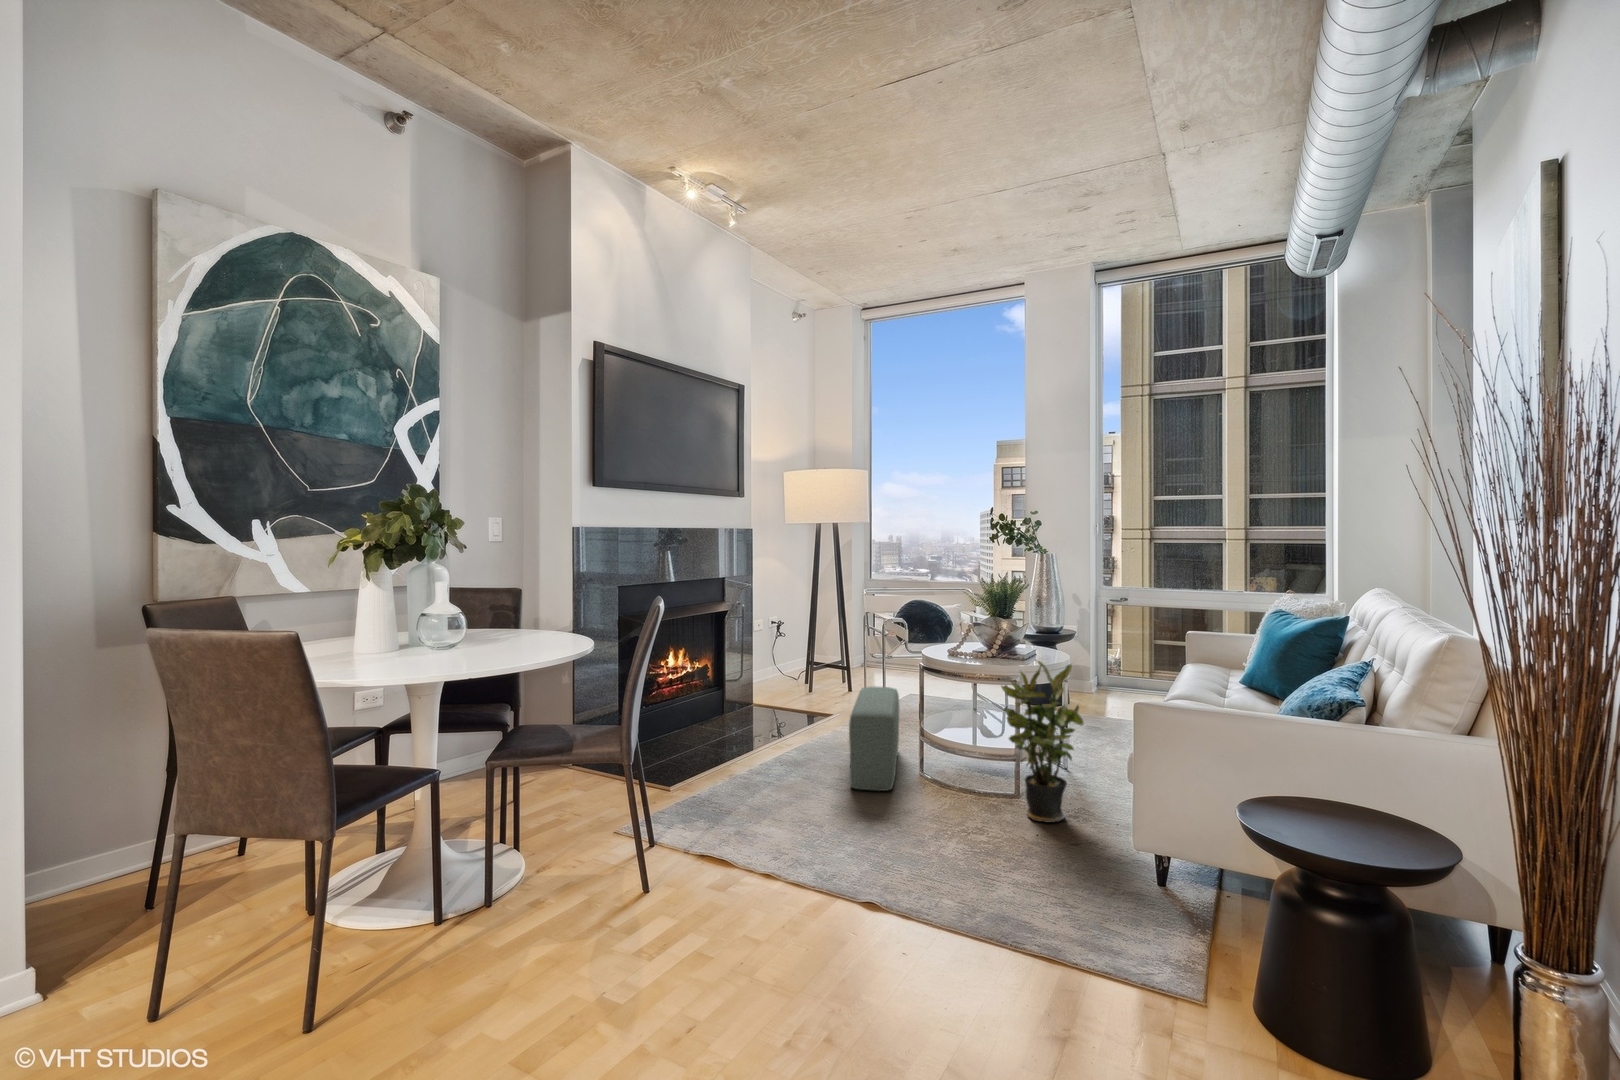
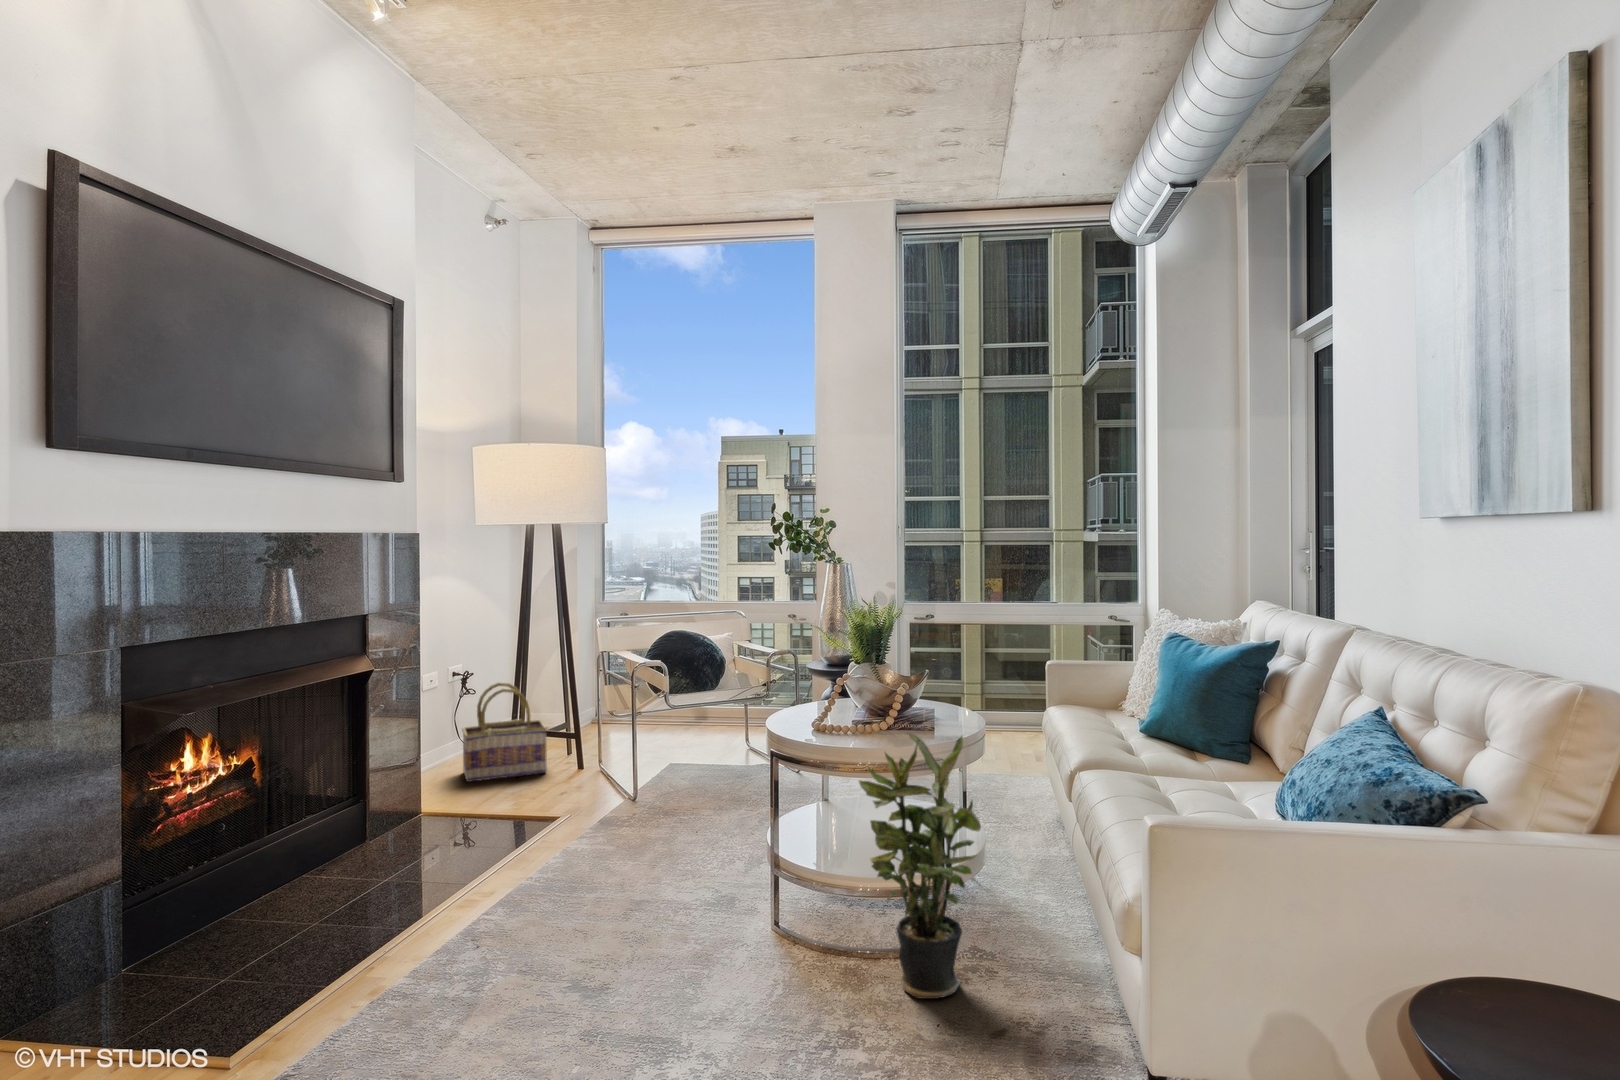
basket: none [777,629,830,692] -> present [462,683,547,782]
pouf: present [849,686,899,791] -> none [600,779,679,978]

